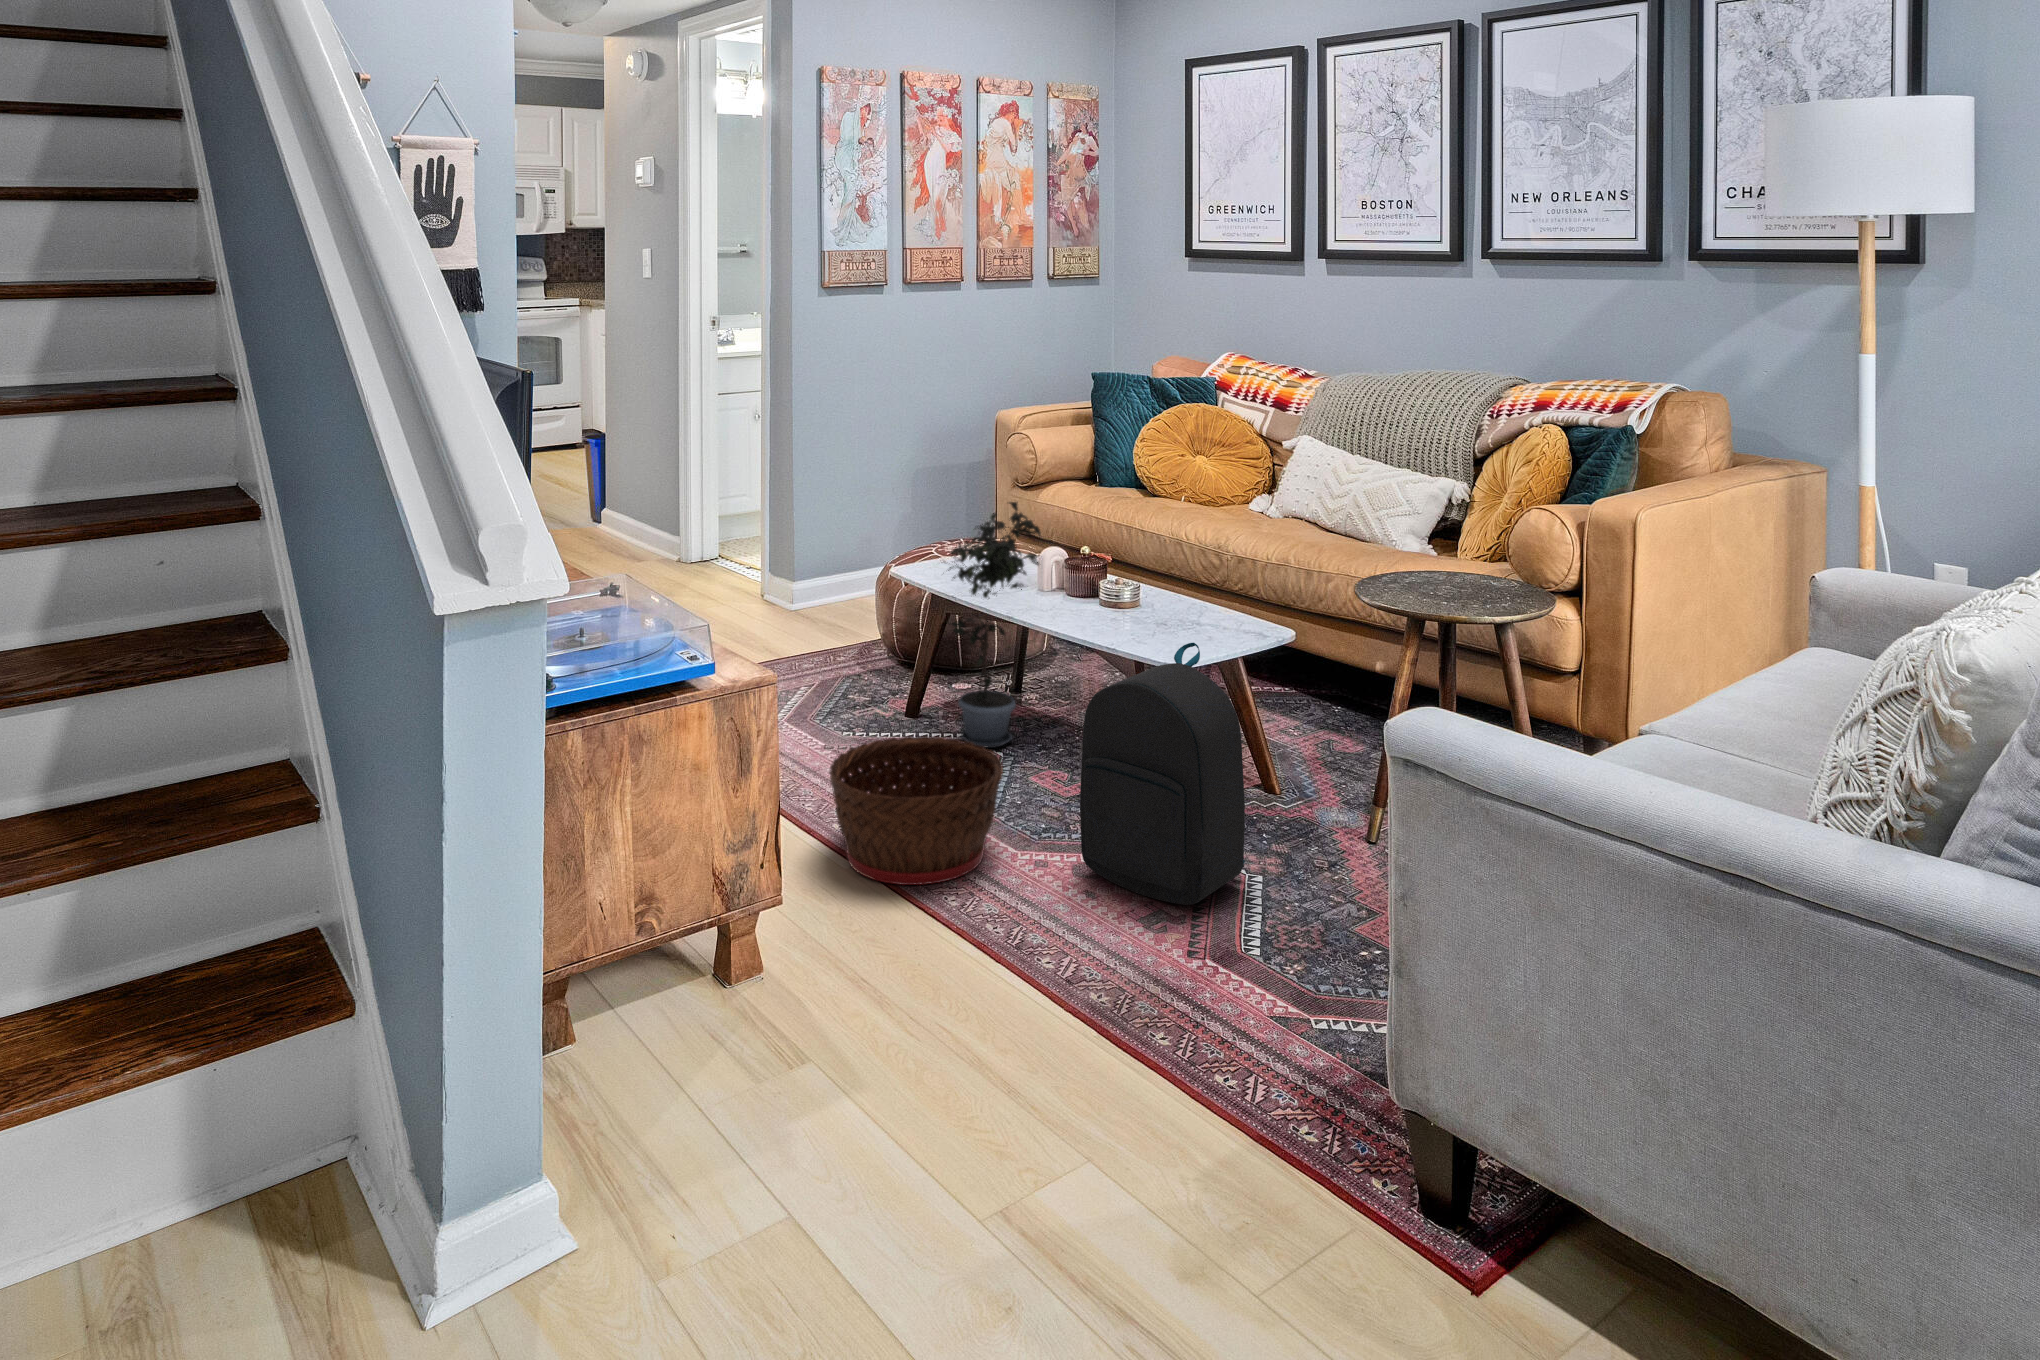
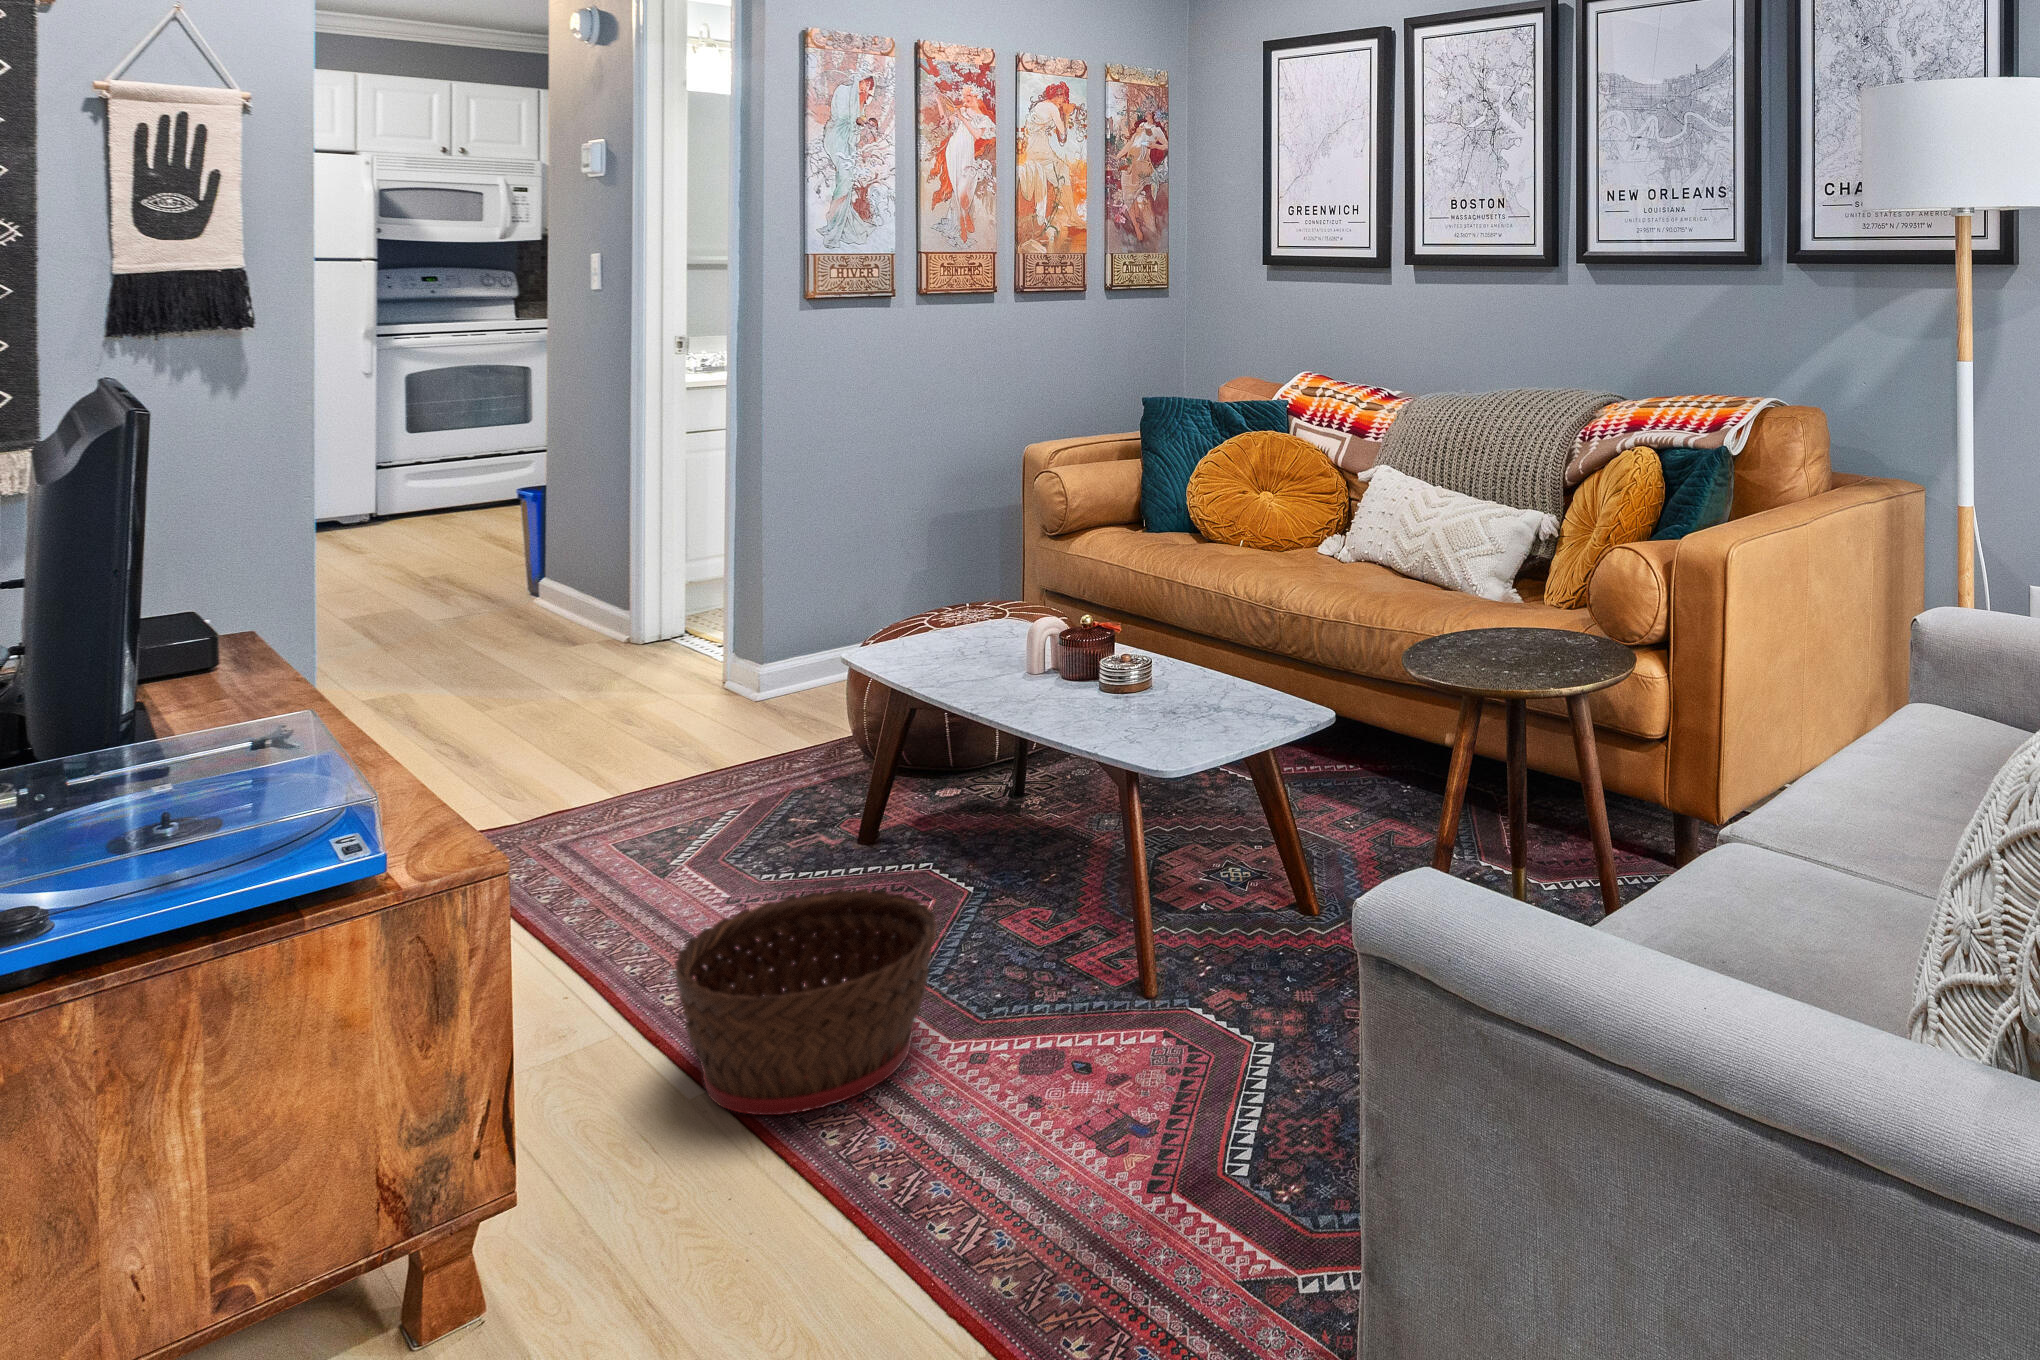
potted plant: present [948,502,1041,748] -> none [889,563,1033,884]
backpack: present [1080,643,1245,905] -> none [1036,747,1258,1103]

